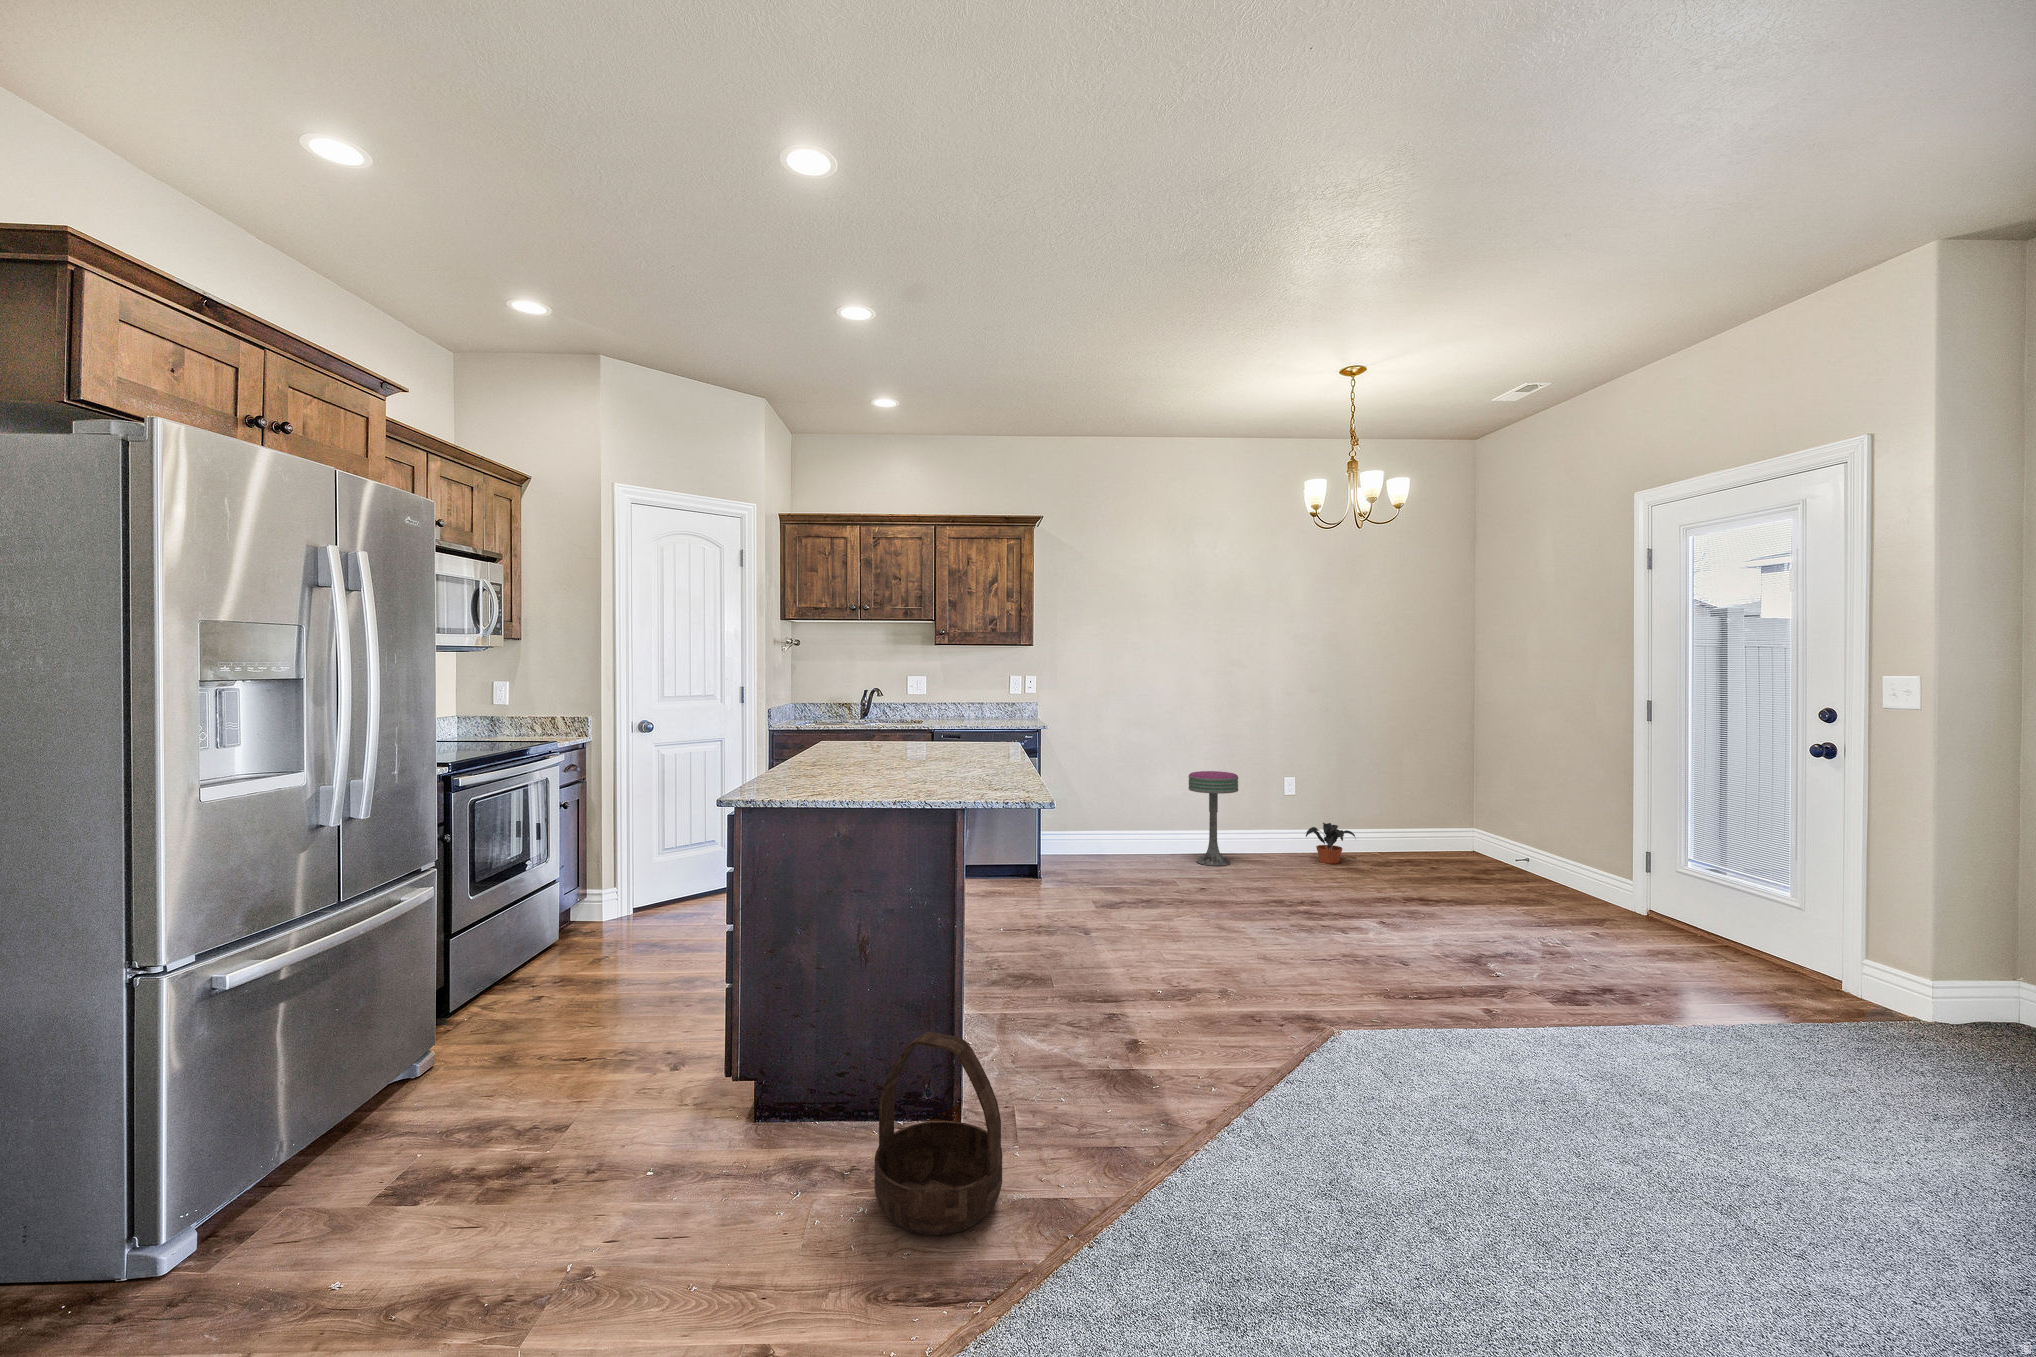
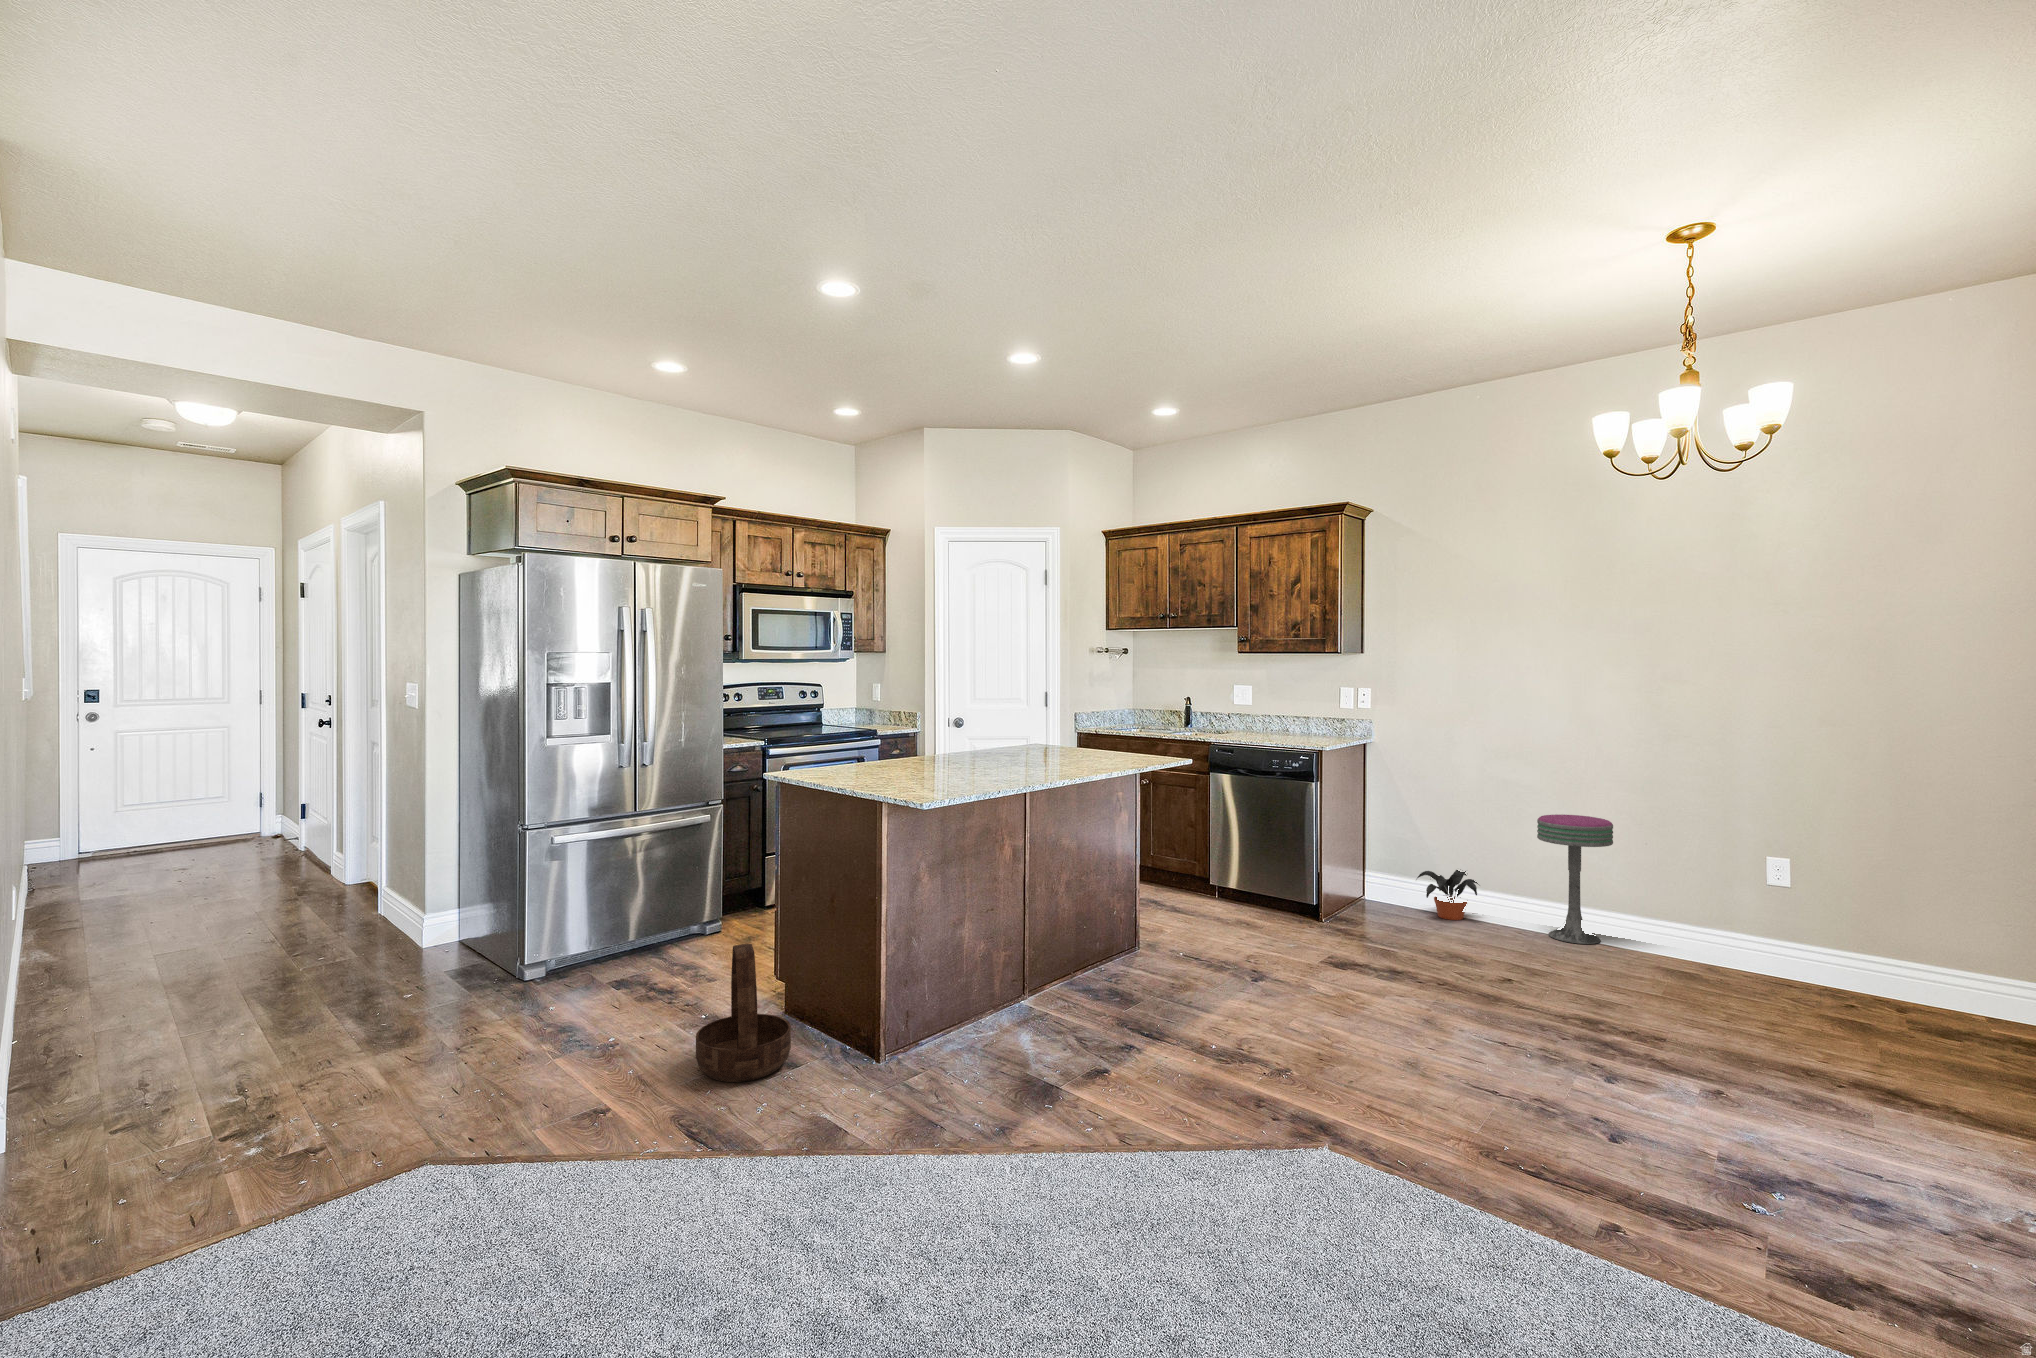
potted plant: present [1306,823,1355,864] -> present [1417,870,1479,920]

